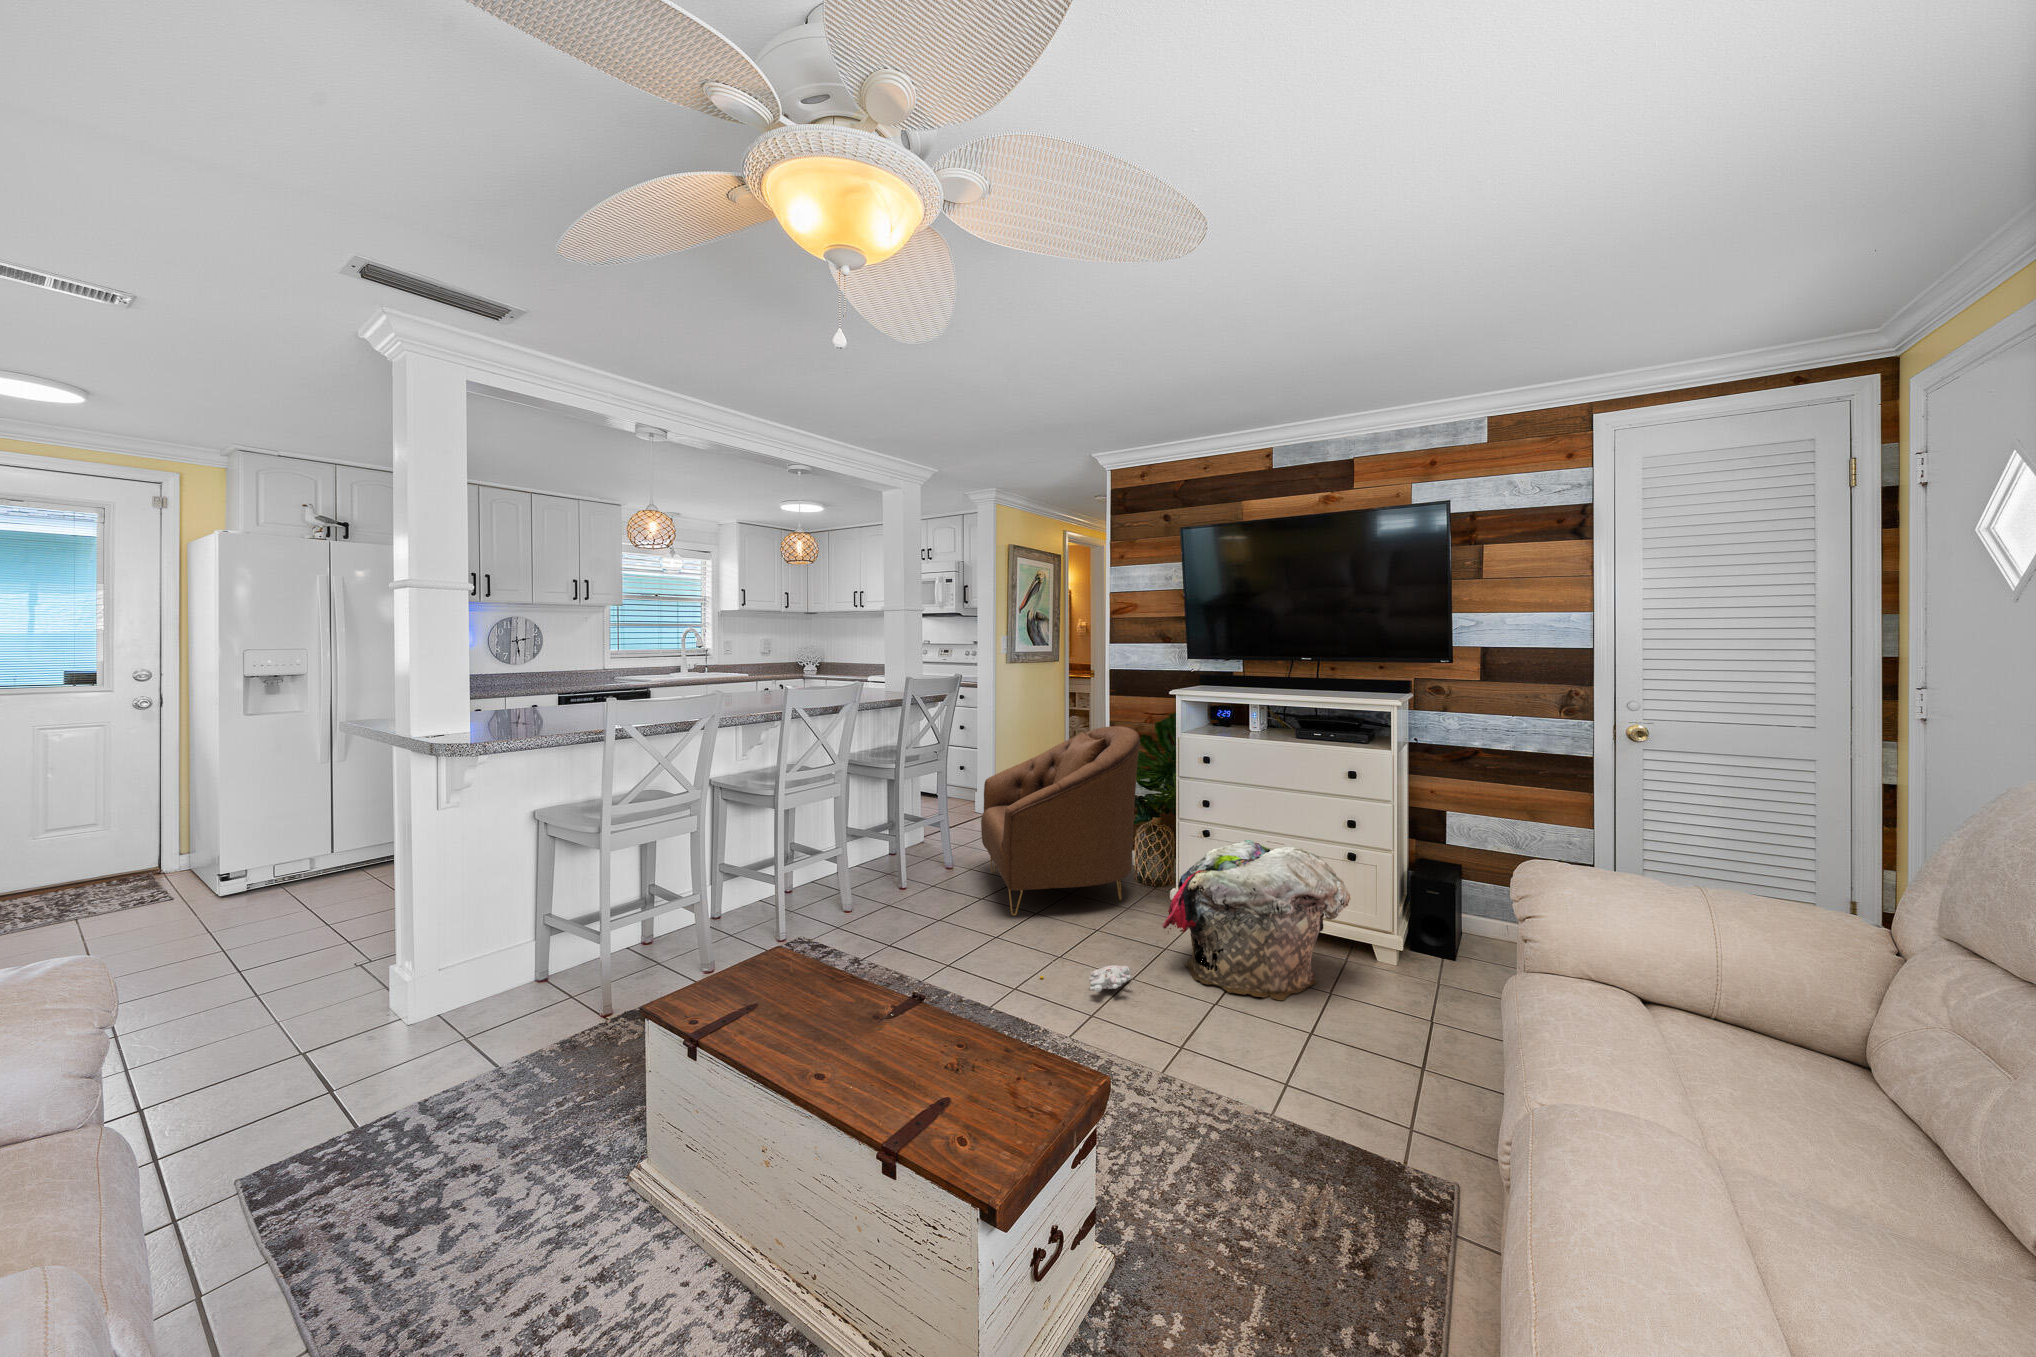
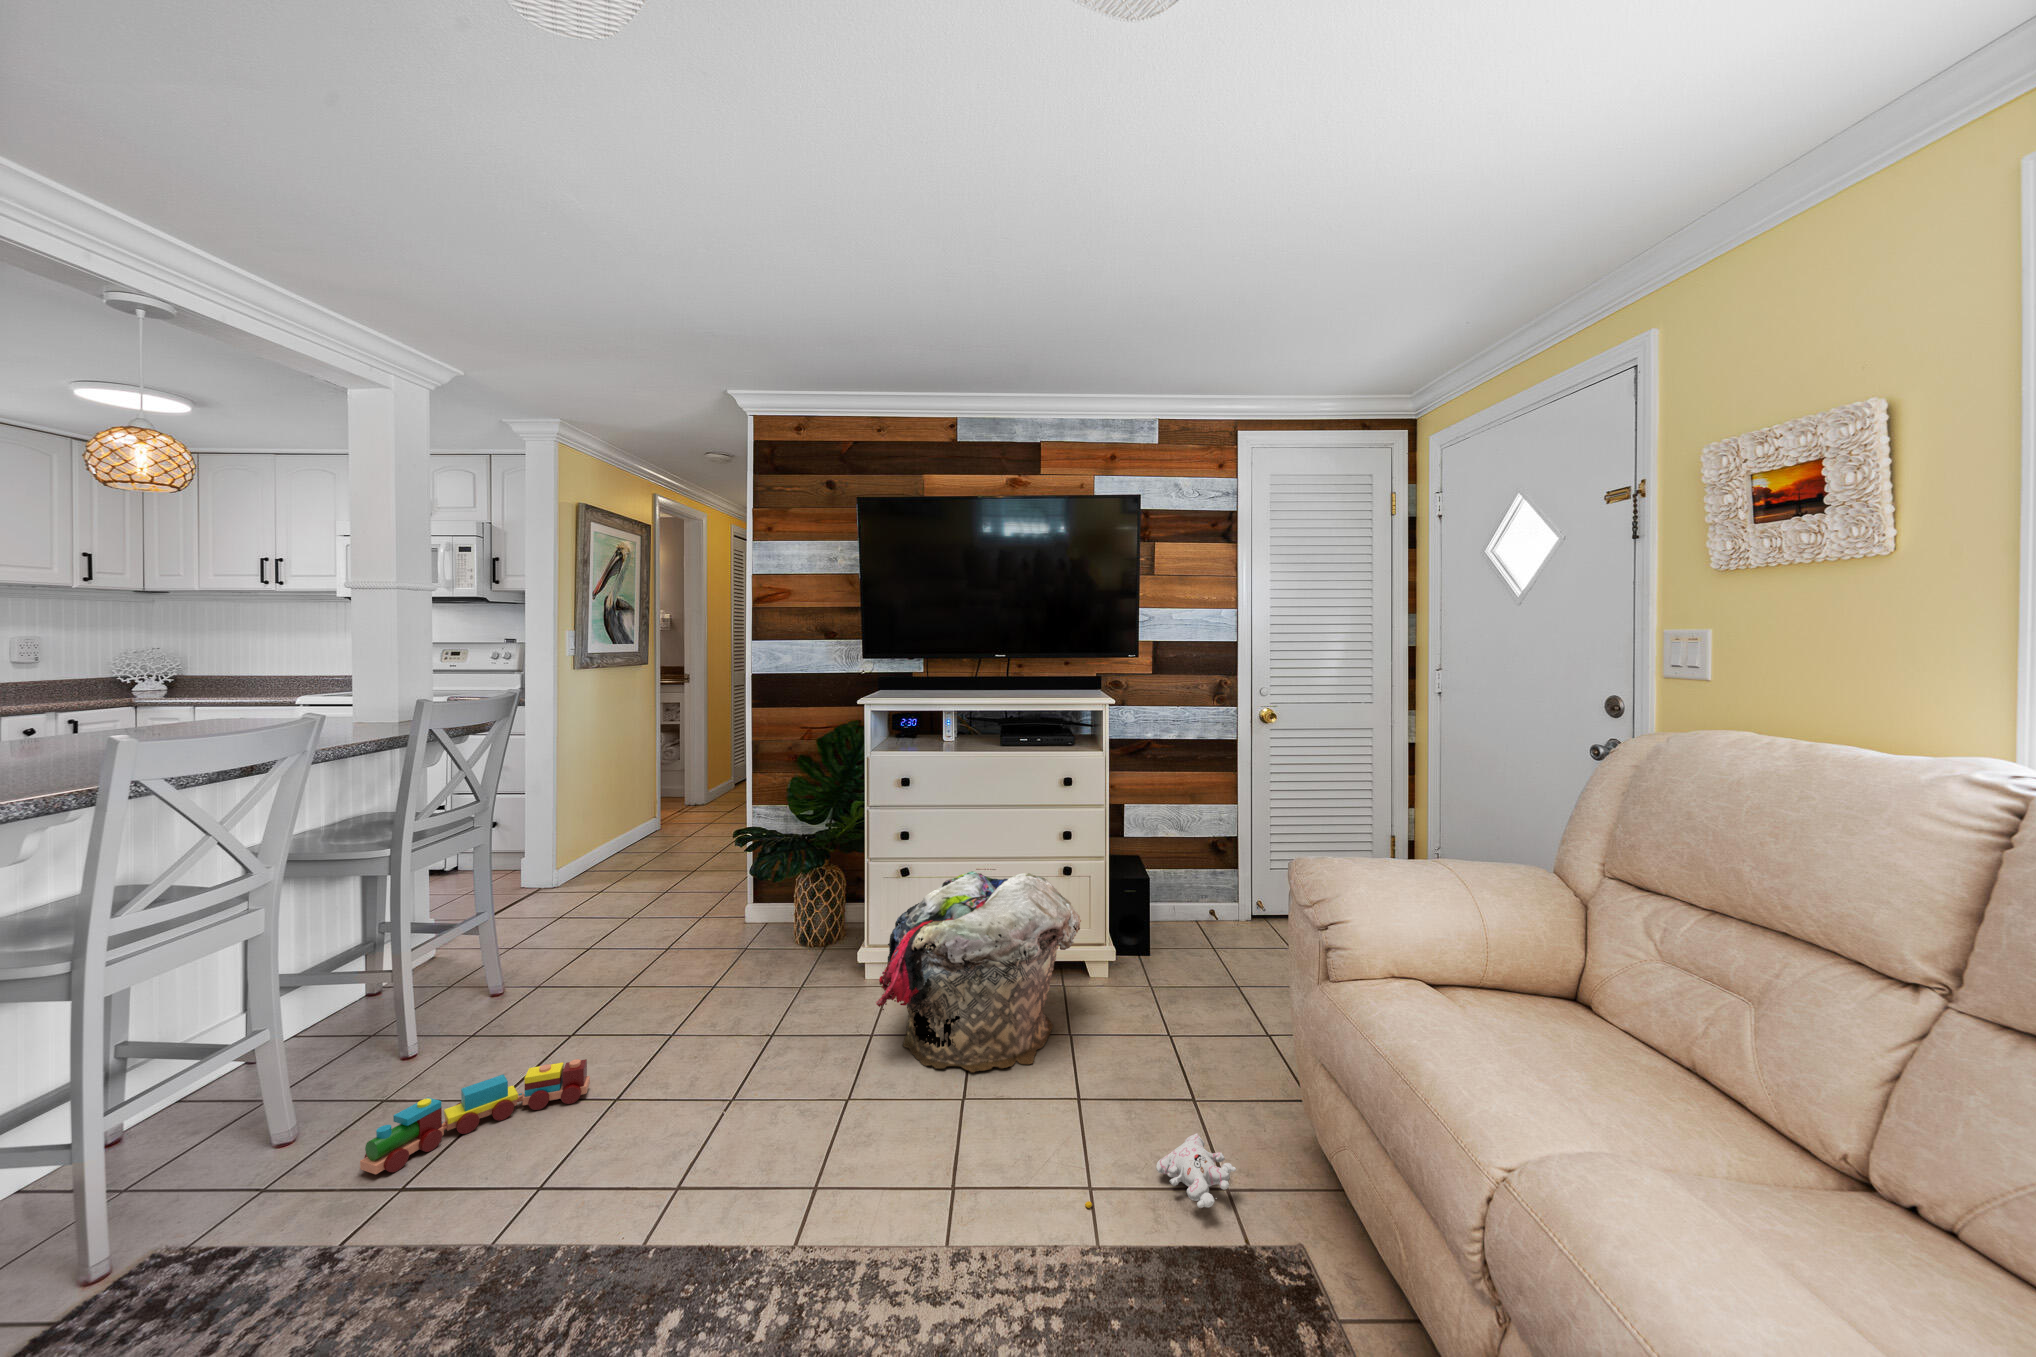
armchair: present [981,726,1140,916] -> none [562,742,808,1033]
toy train: none [871,915,982,950] -> present [360,1059,590,1174]
plush toy: present [1040,966,1132,992] -> present [1085,1133,1236,1208]

